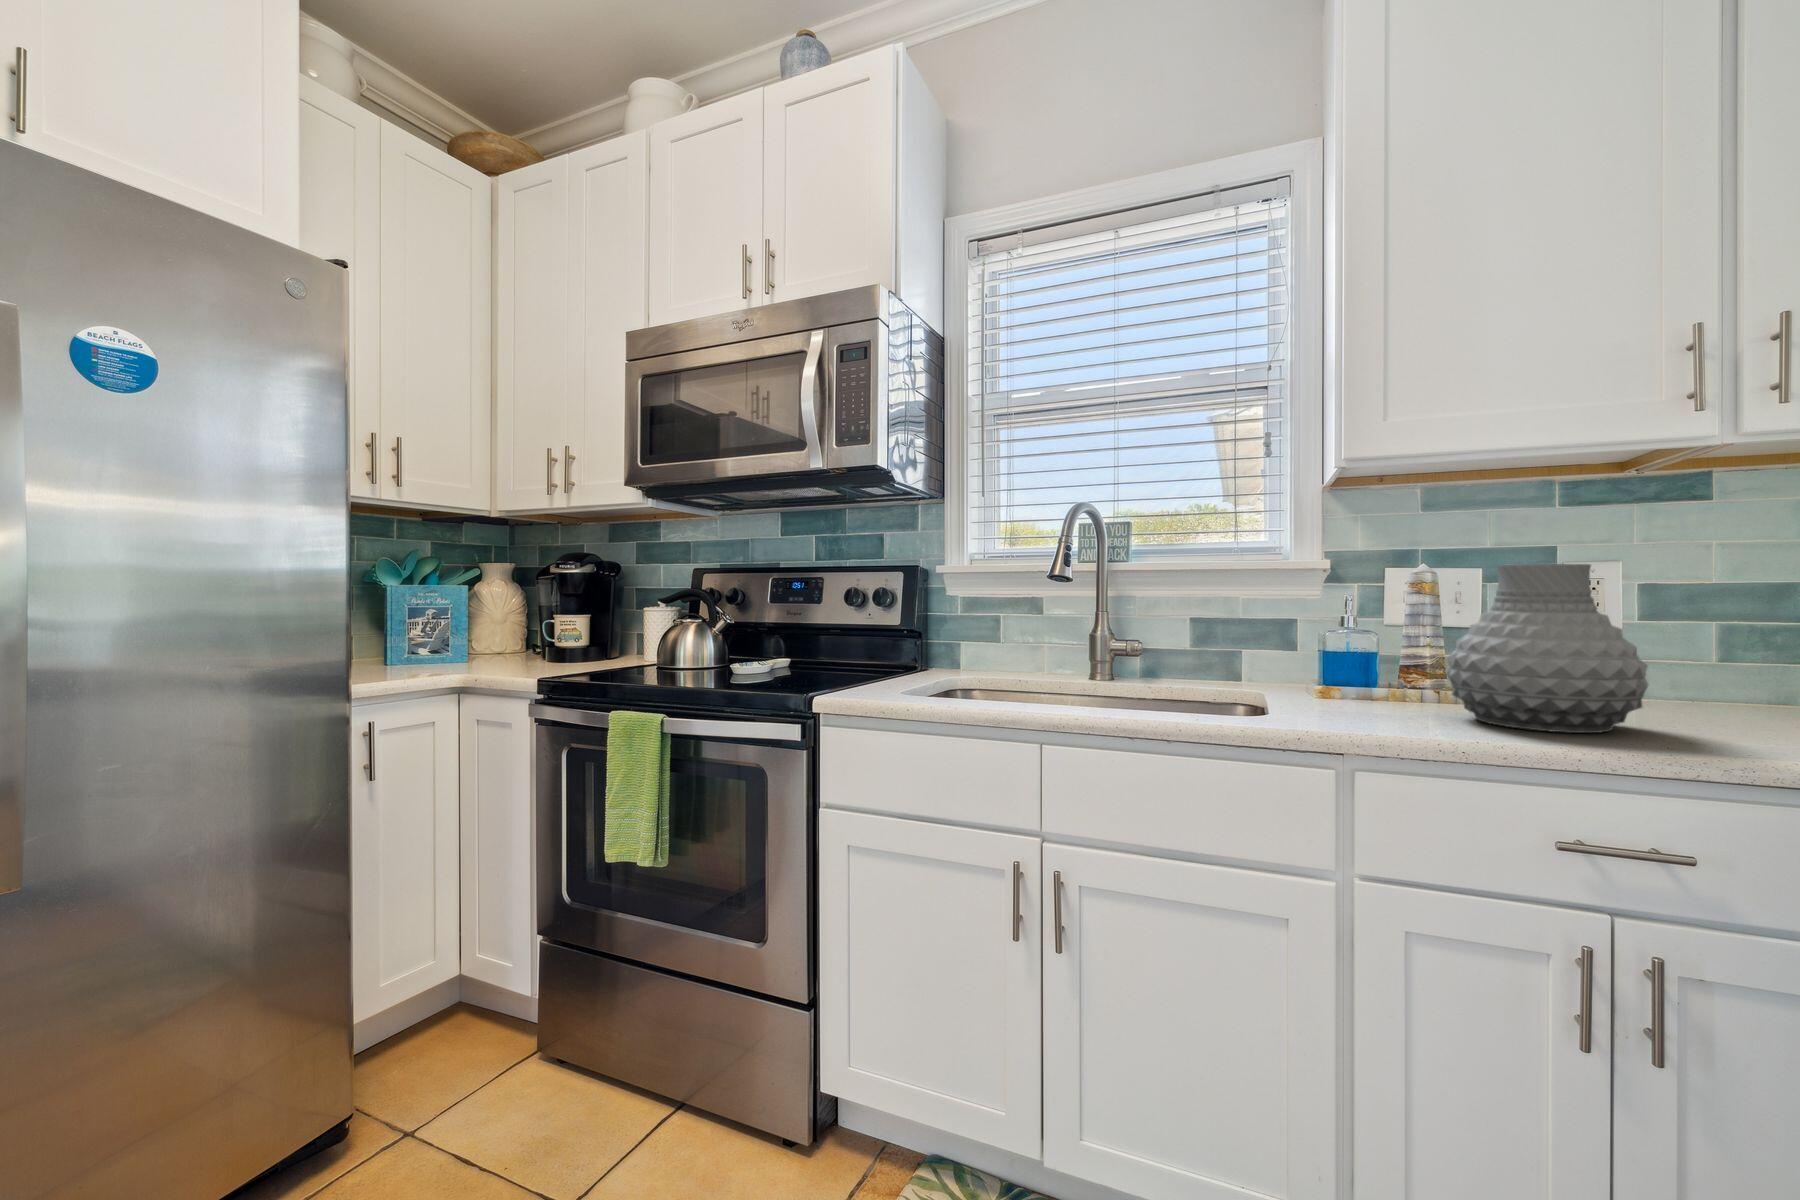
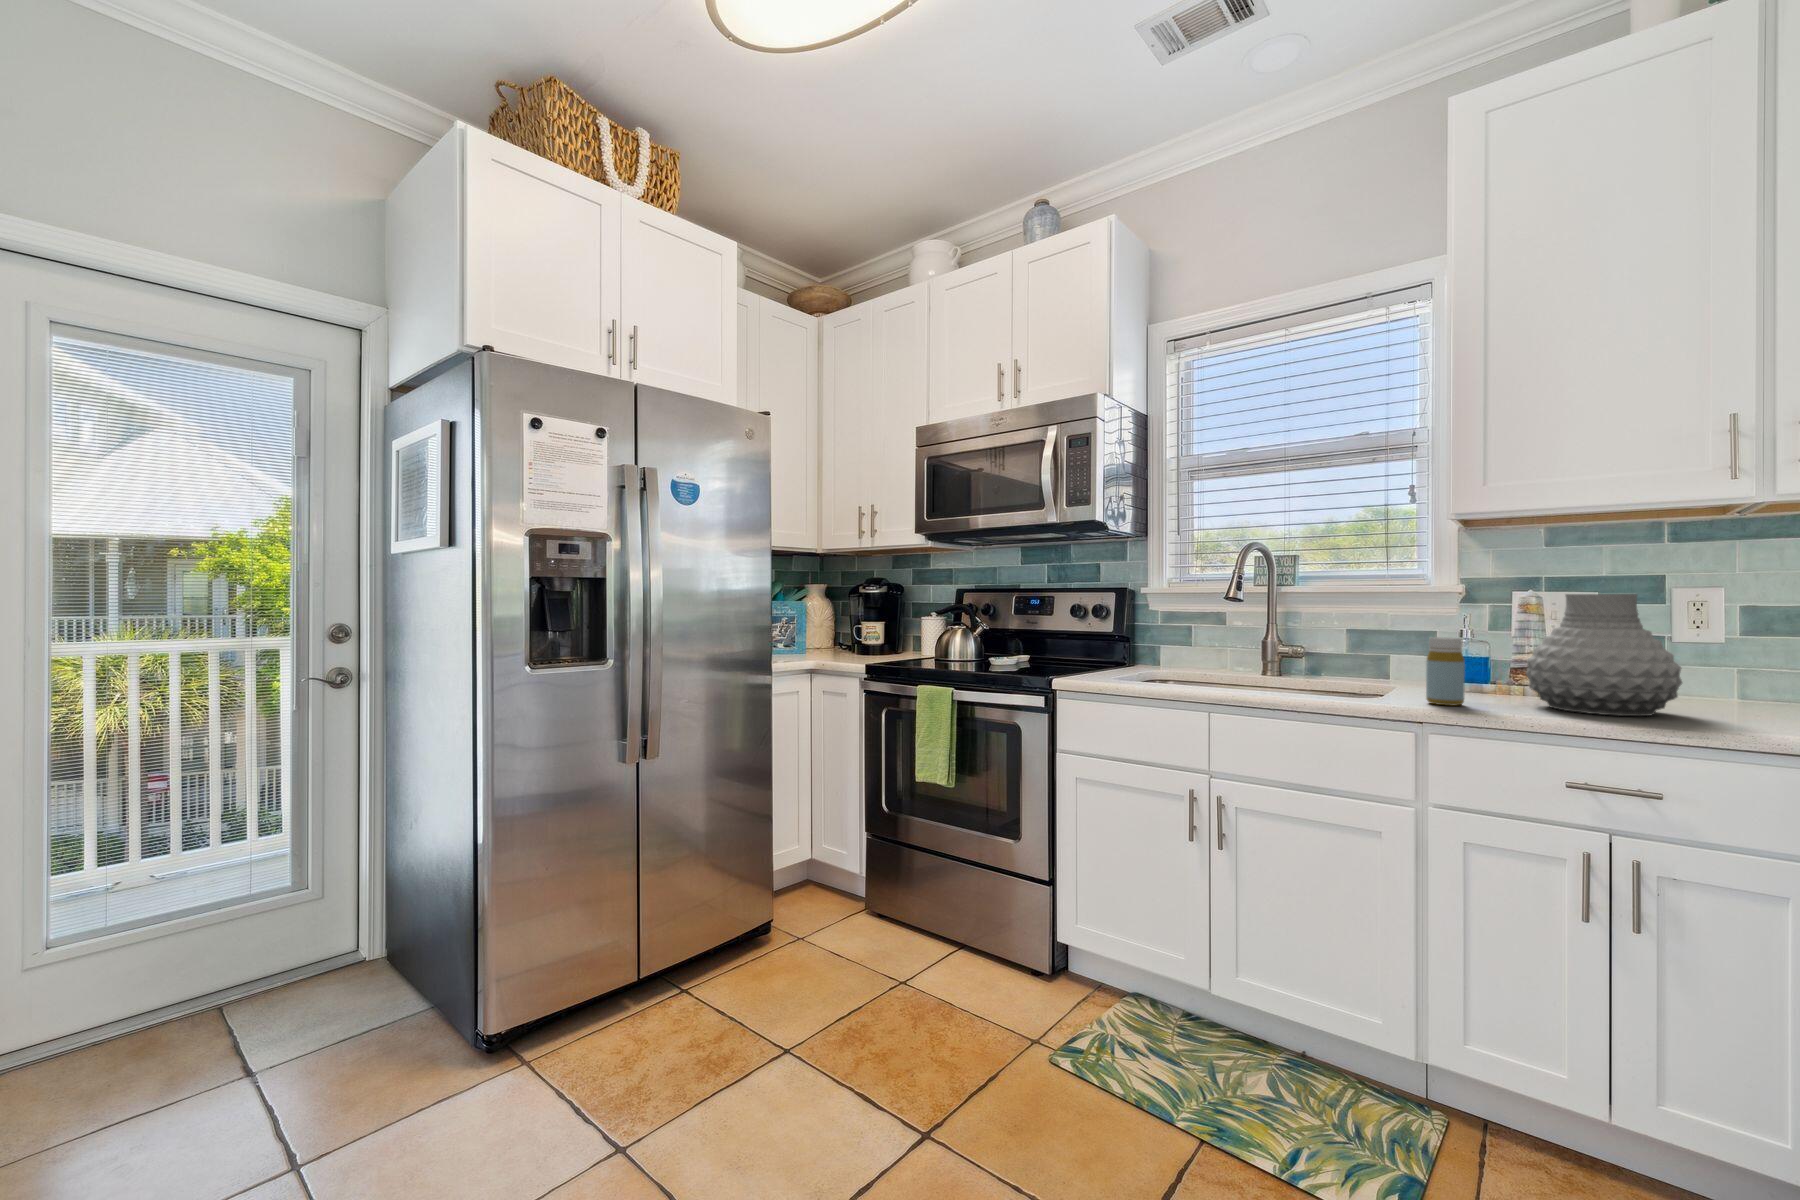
bottle: none [1331,627,1382,725] -> present [1426,637,1465,706]

